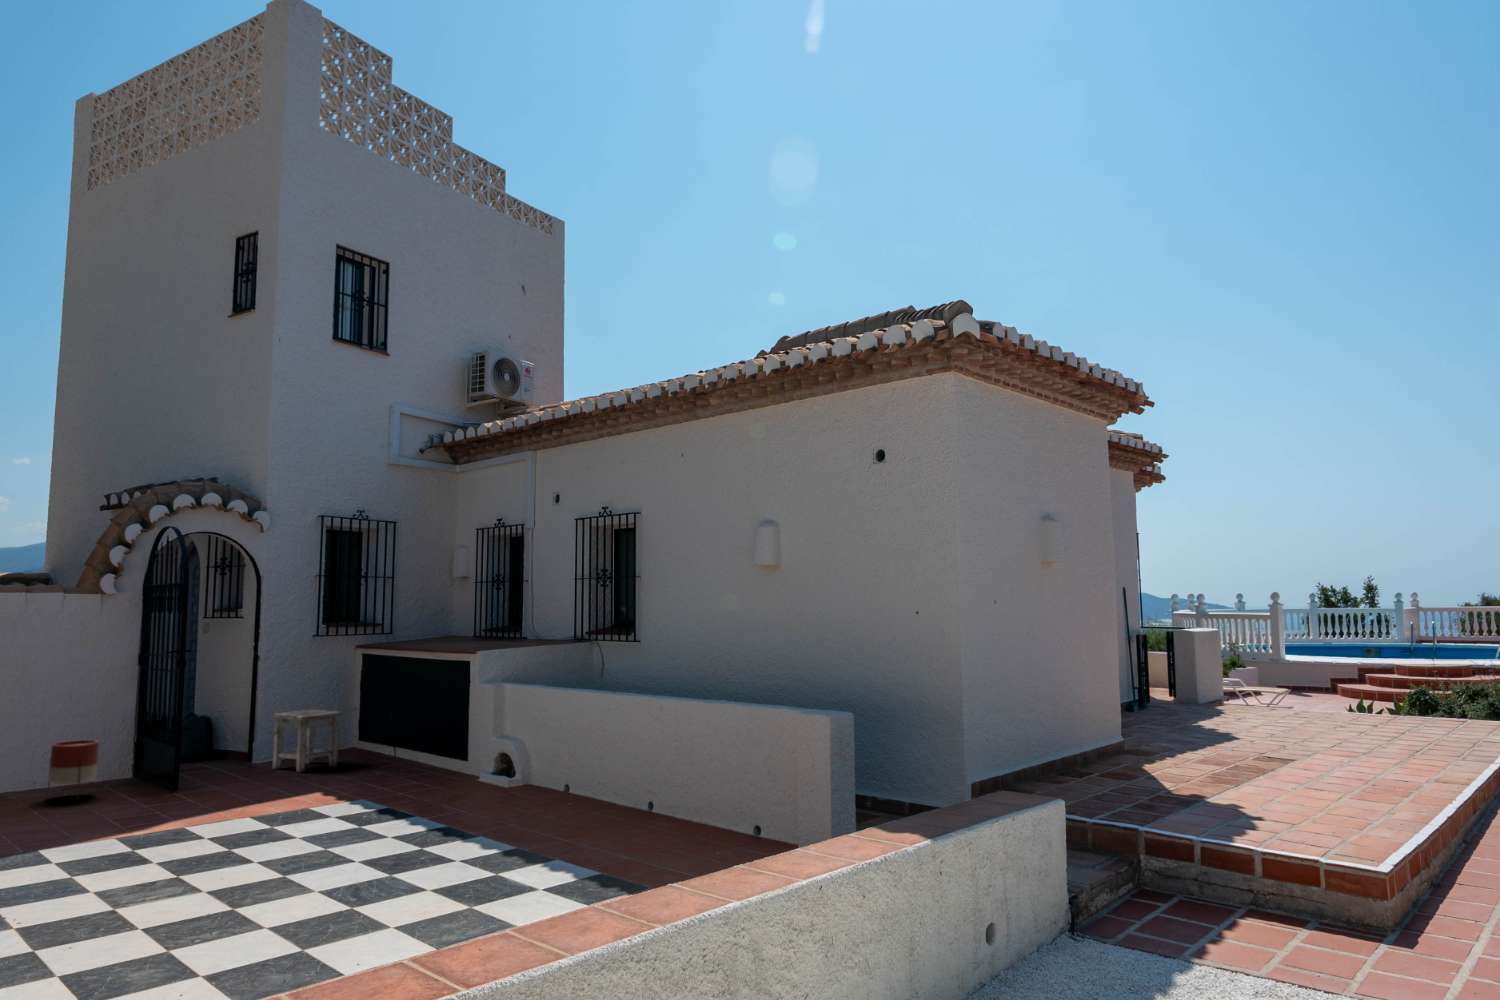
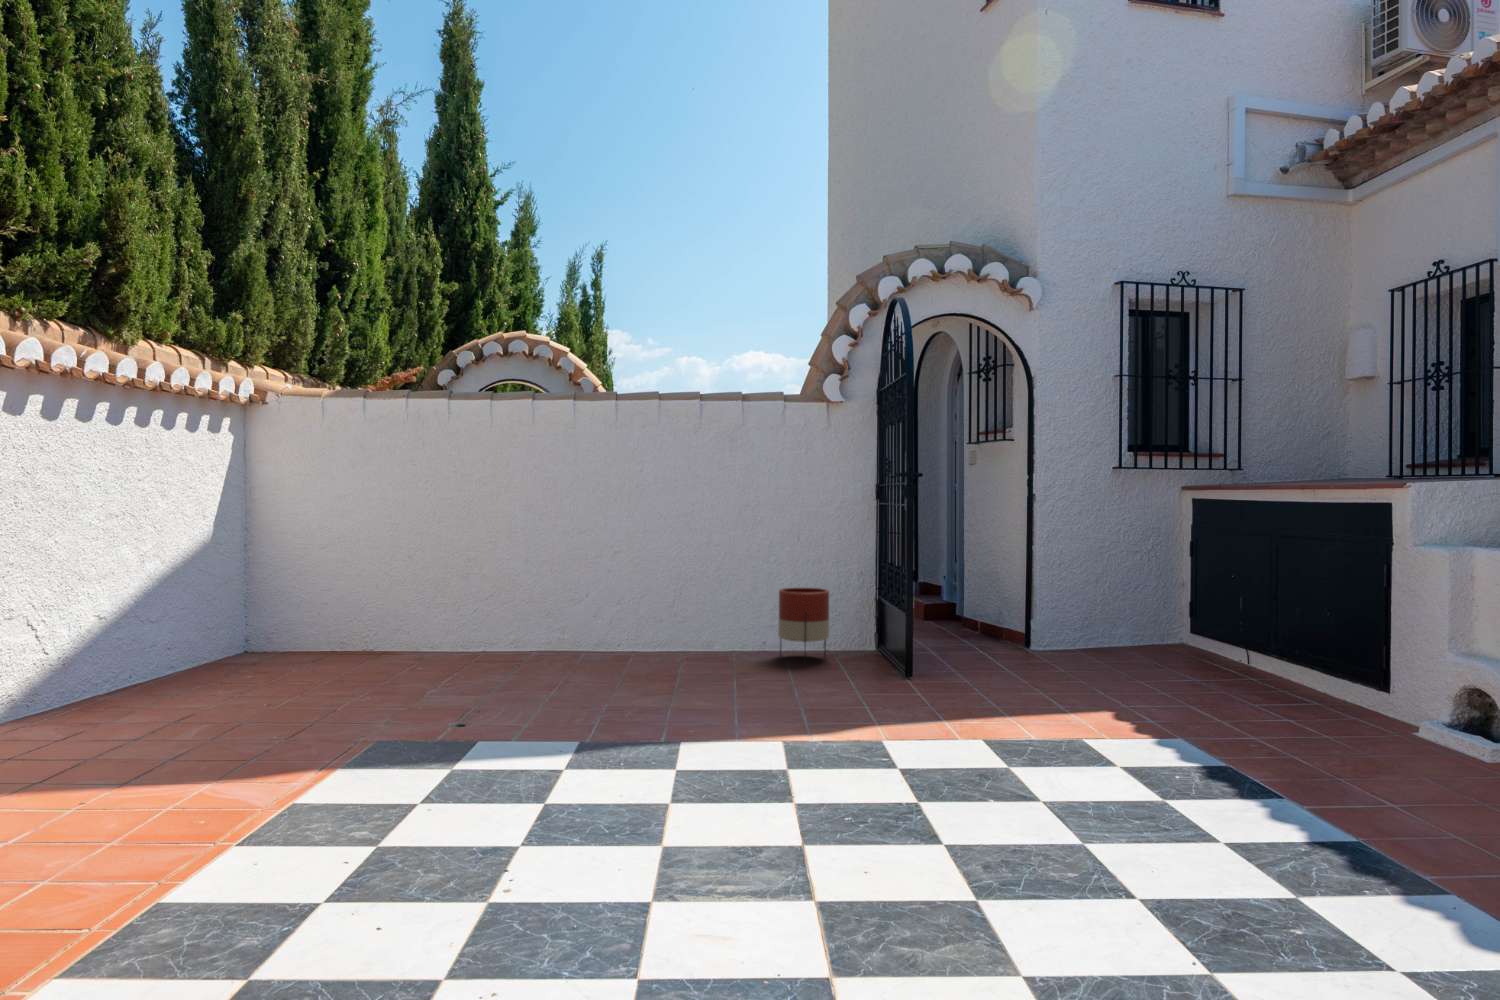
stool: present [272,709,343,772] -> none [1052,576,1157,667]

